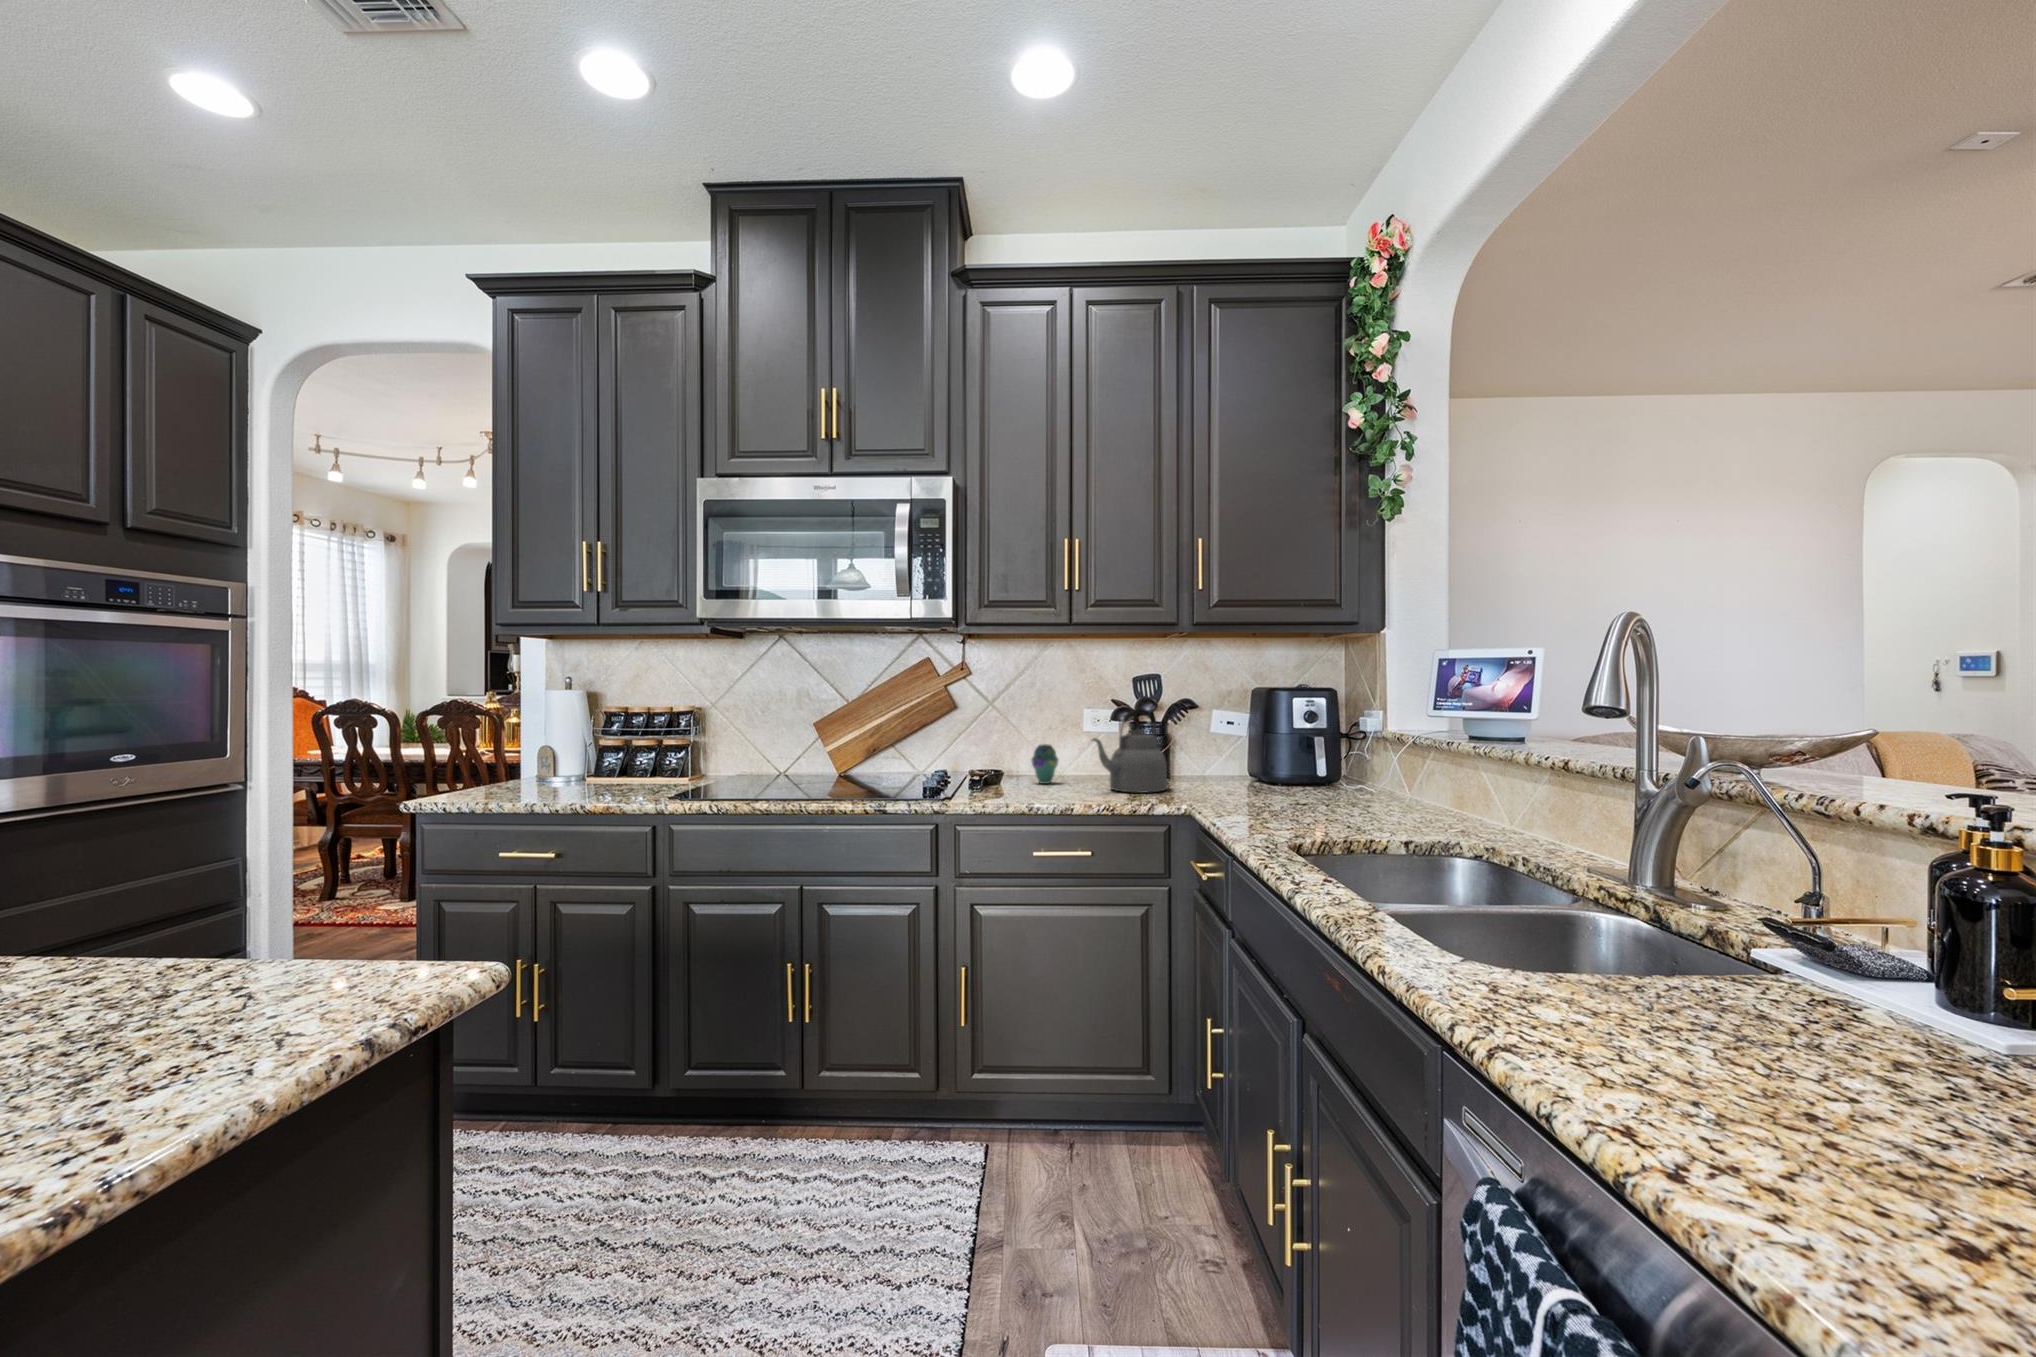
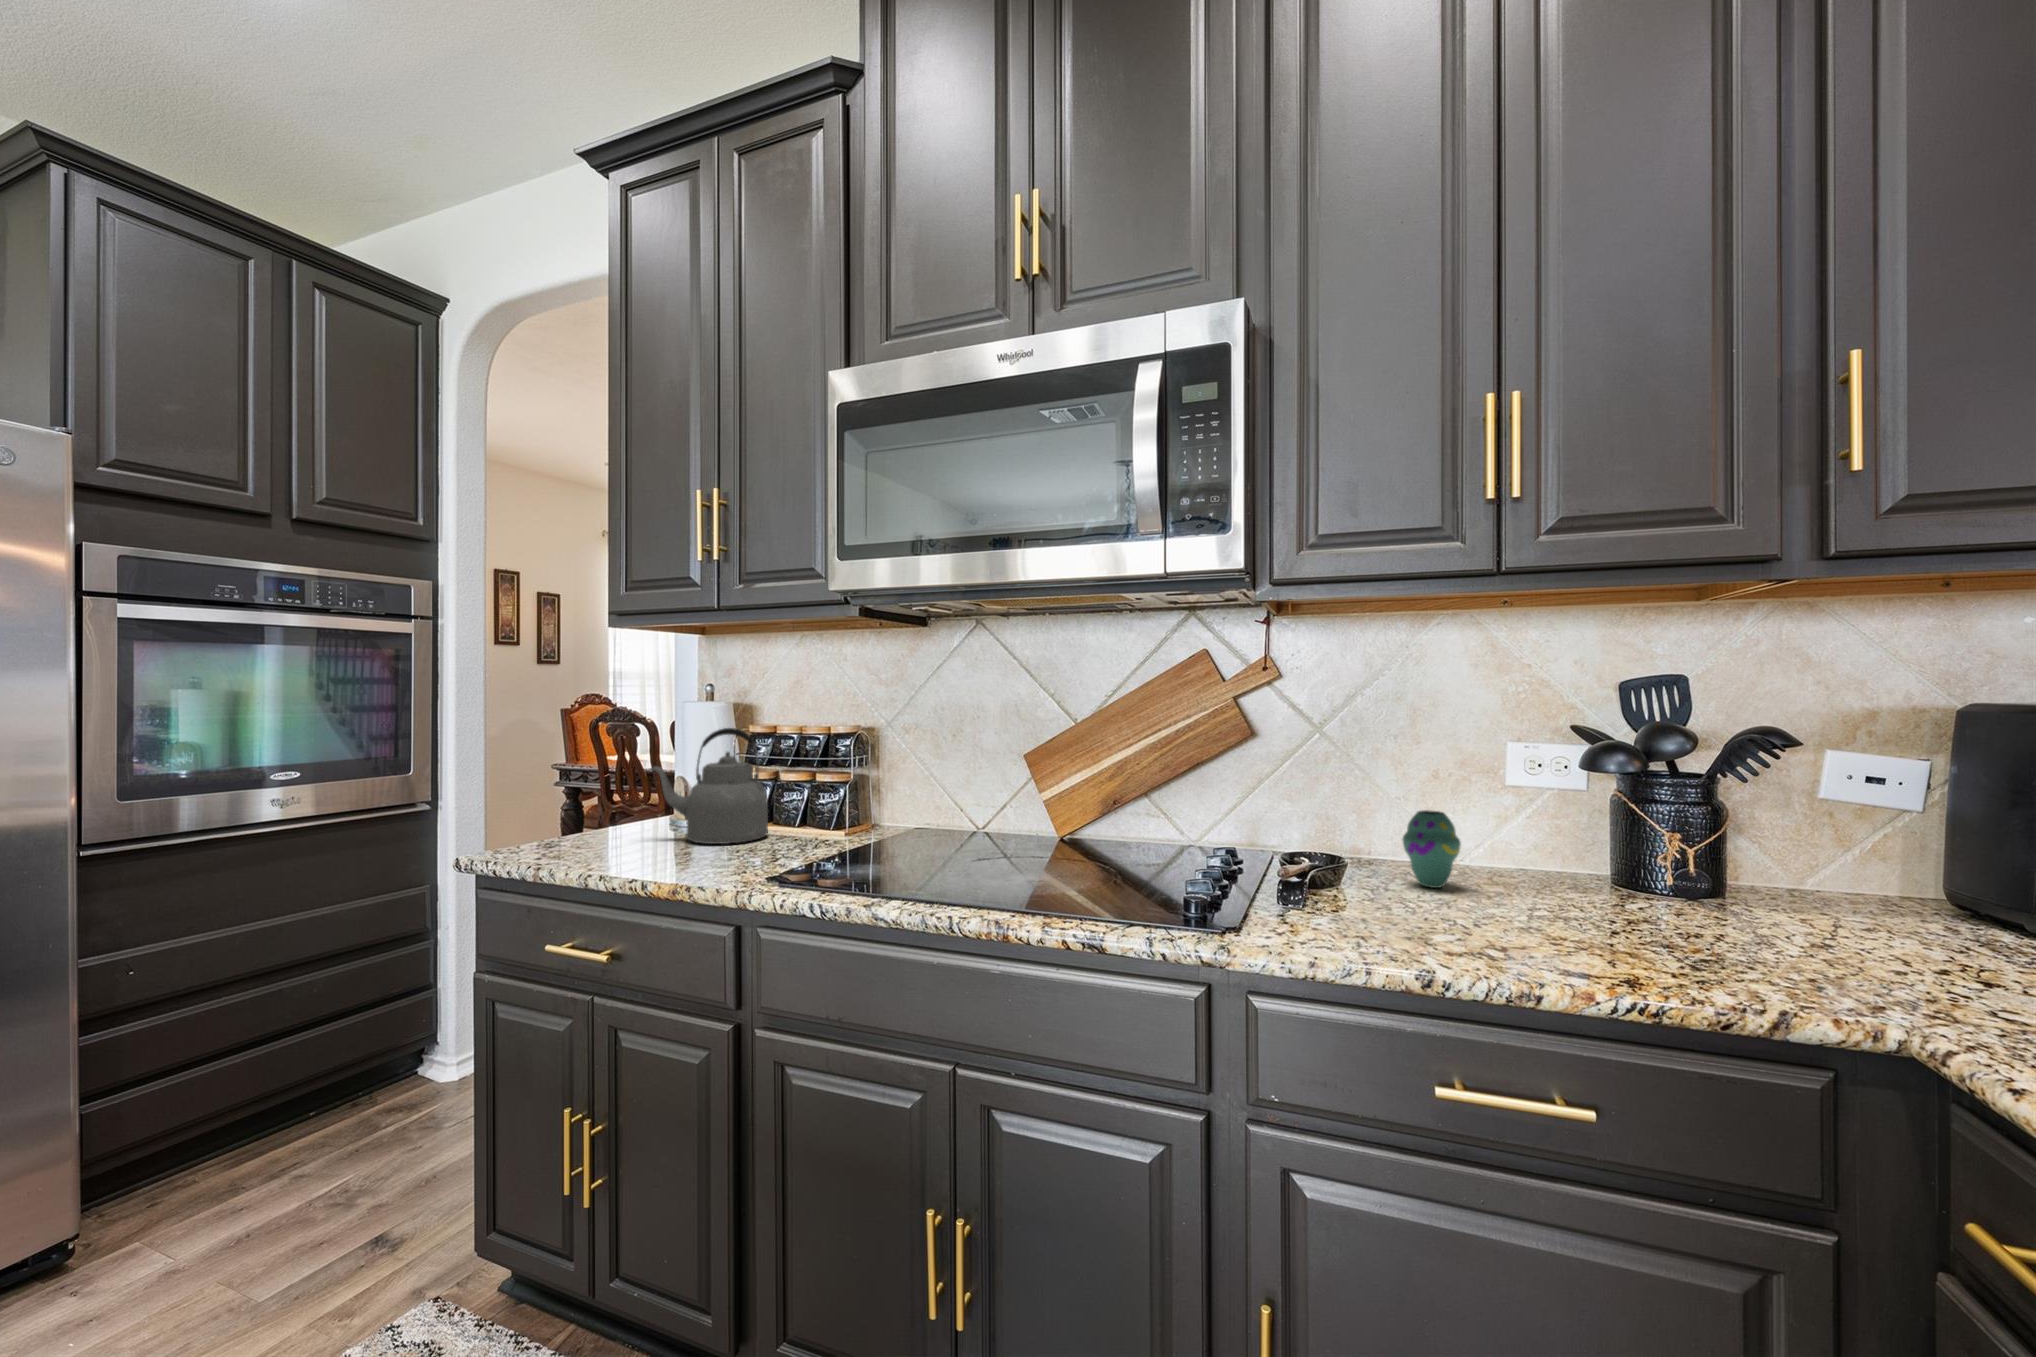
kettle: present [1092,709,1167,793] -> present [650,728,768,844]

